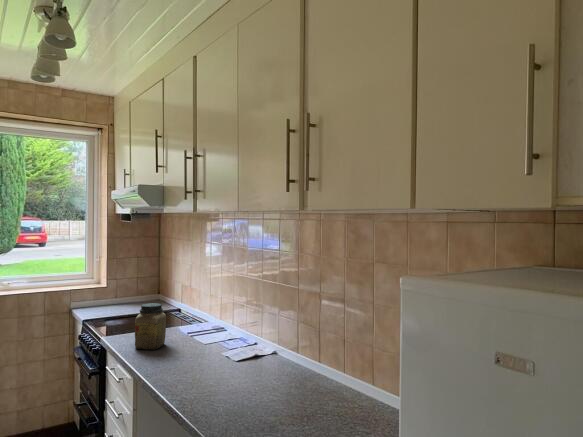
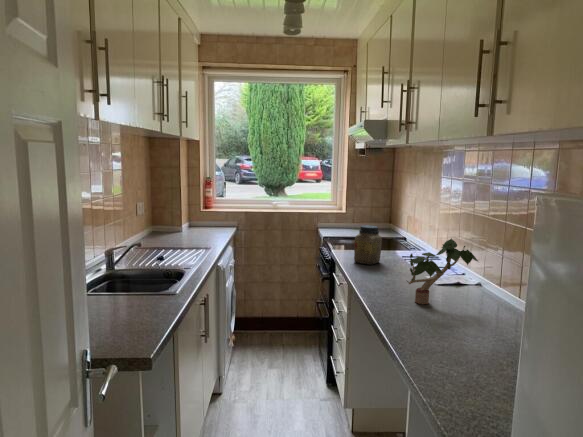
potted plant: none [210,310,285,390] -> present [407,238,478,304]

